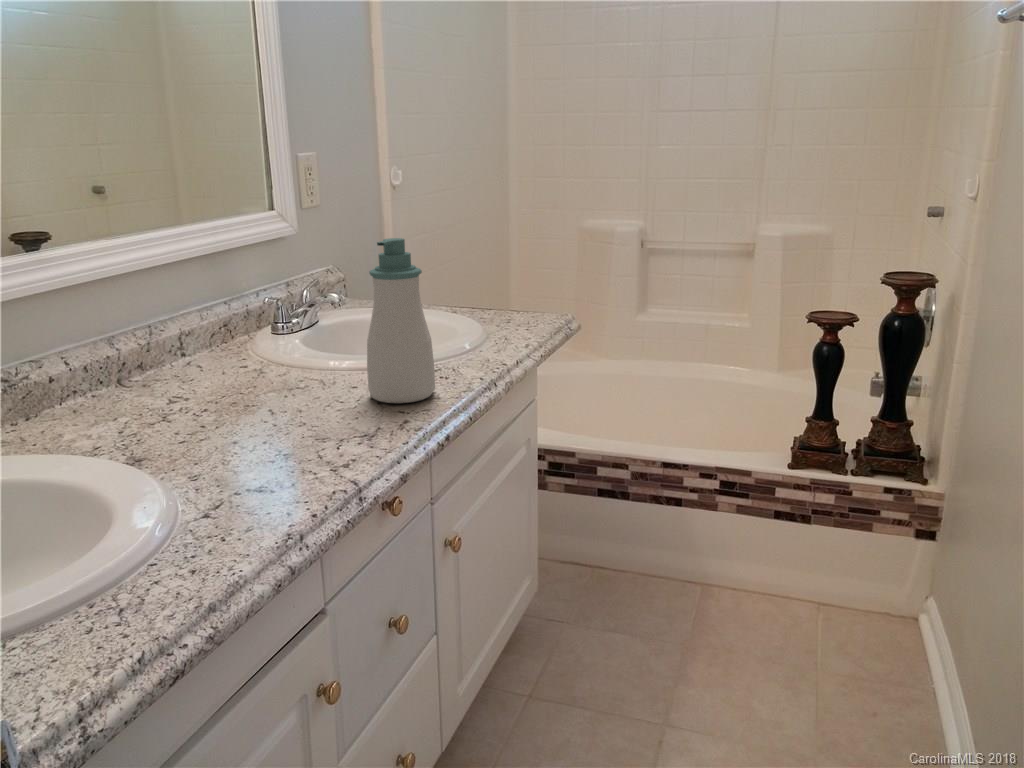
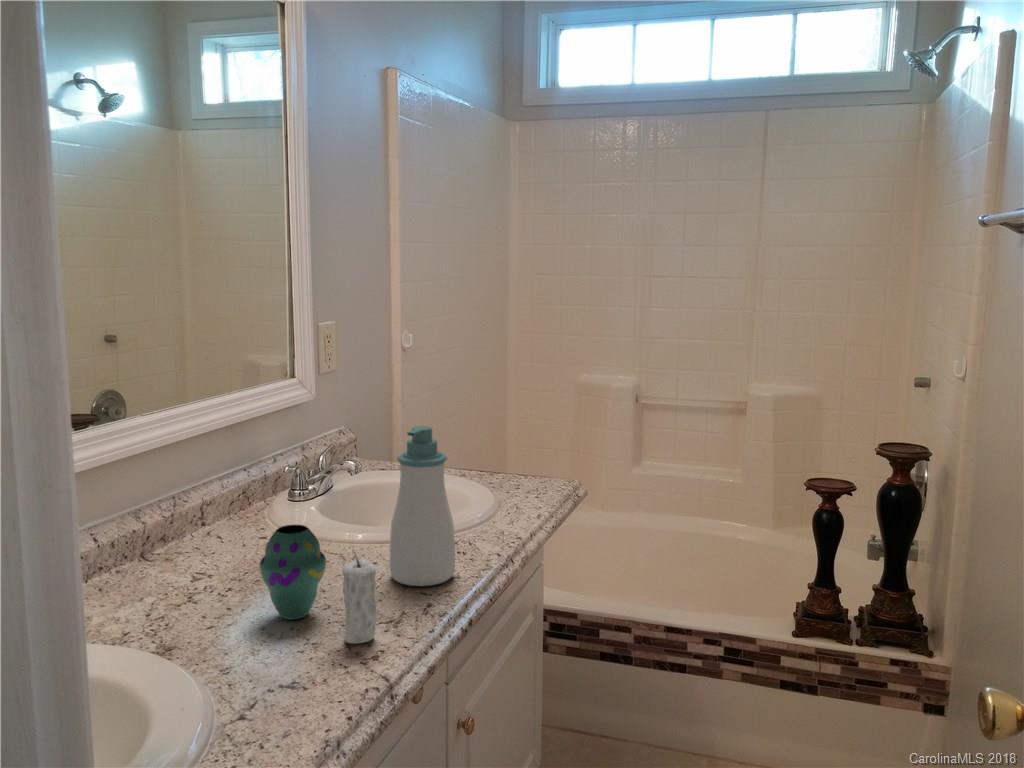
vase: none [227,338,296,434] -> present [260,525,326,620]
candle: none [309,355,348,453] -> present [342,557,377,643]

